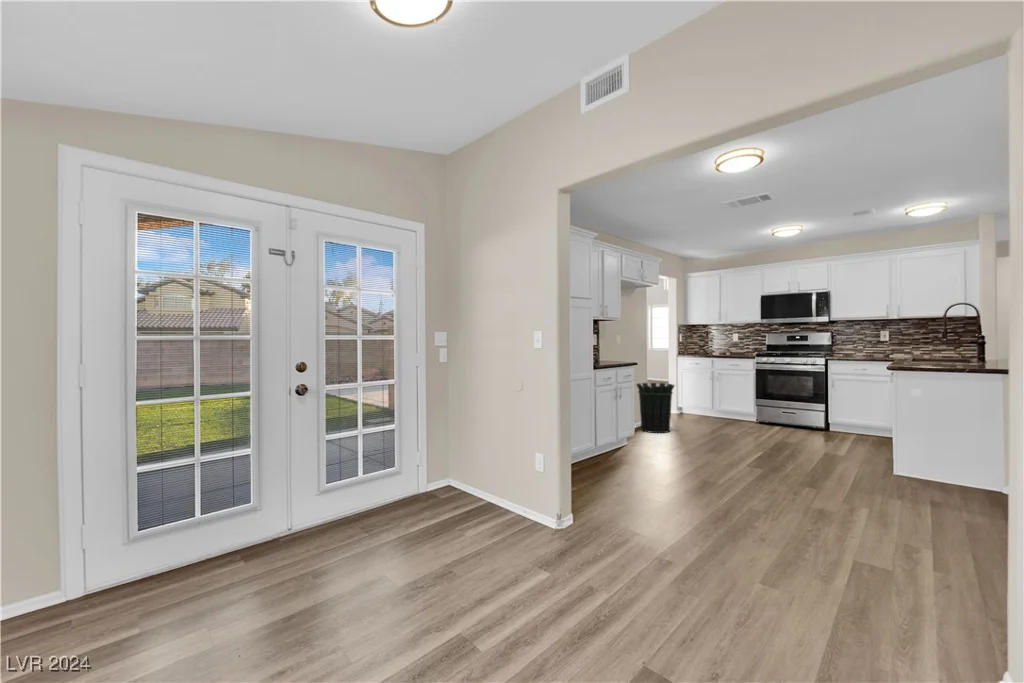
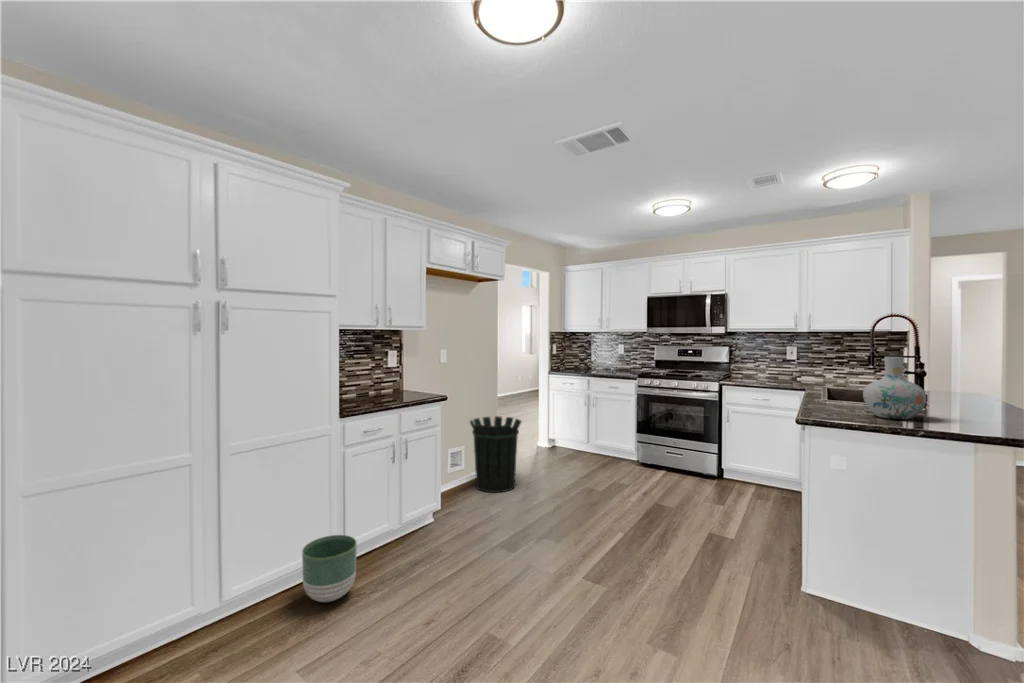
vase: none [936,326,977,363] -> present [863,357,926,420]
planter: none [587,434,615,467] -> present [302,535,357,602]

